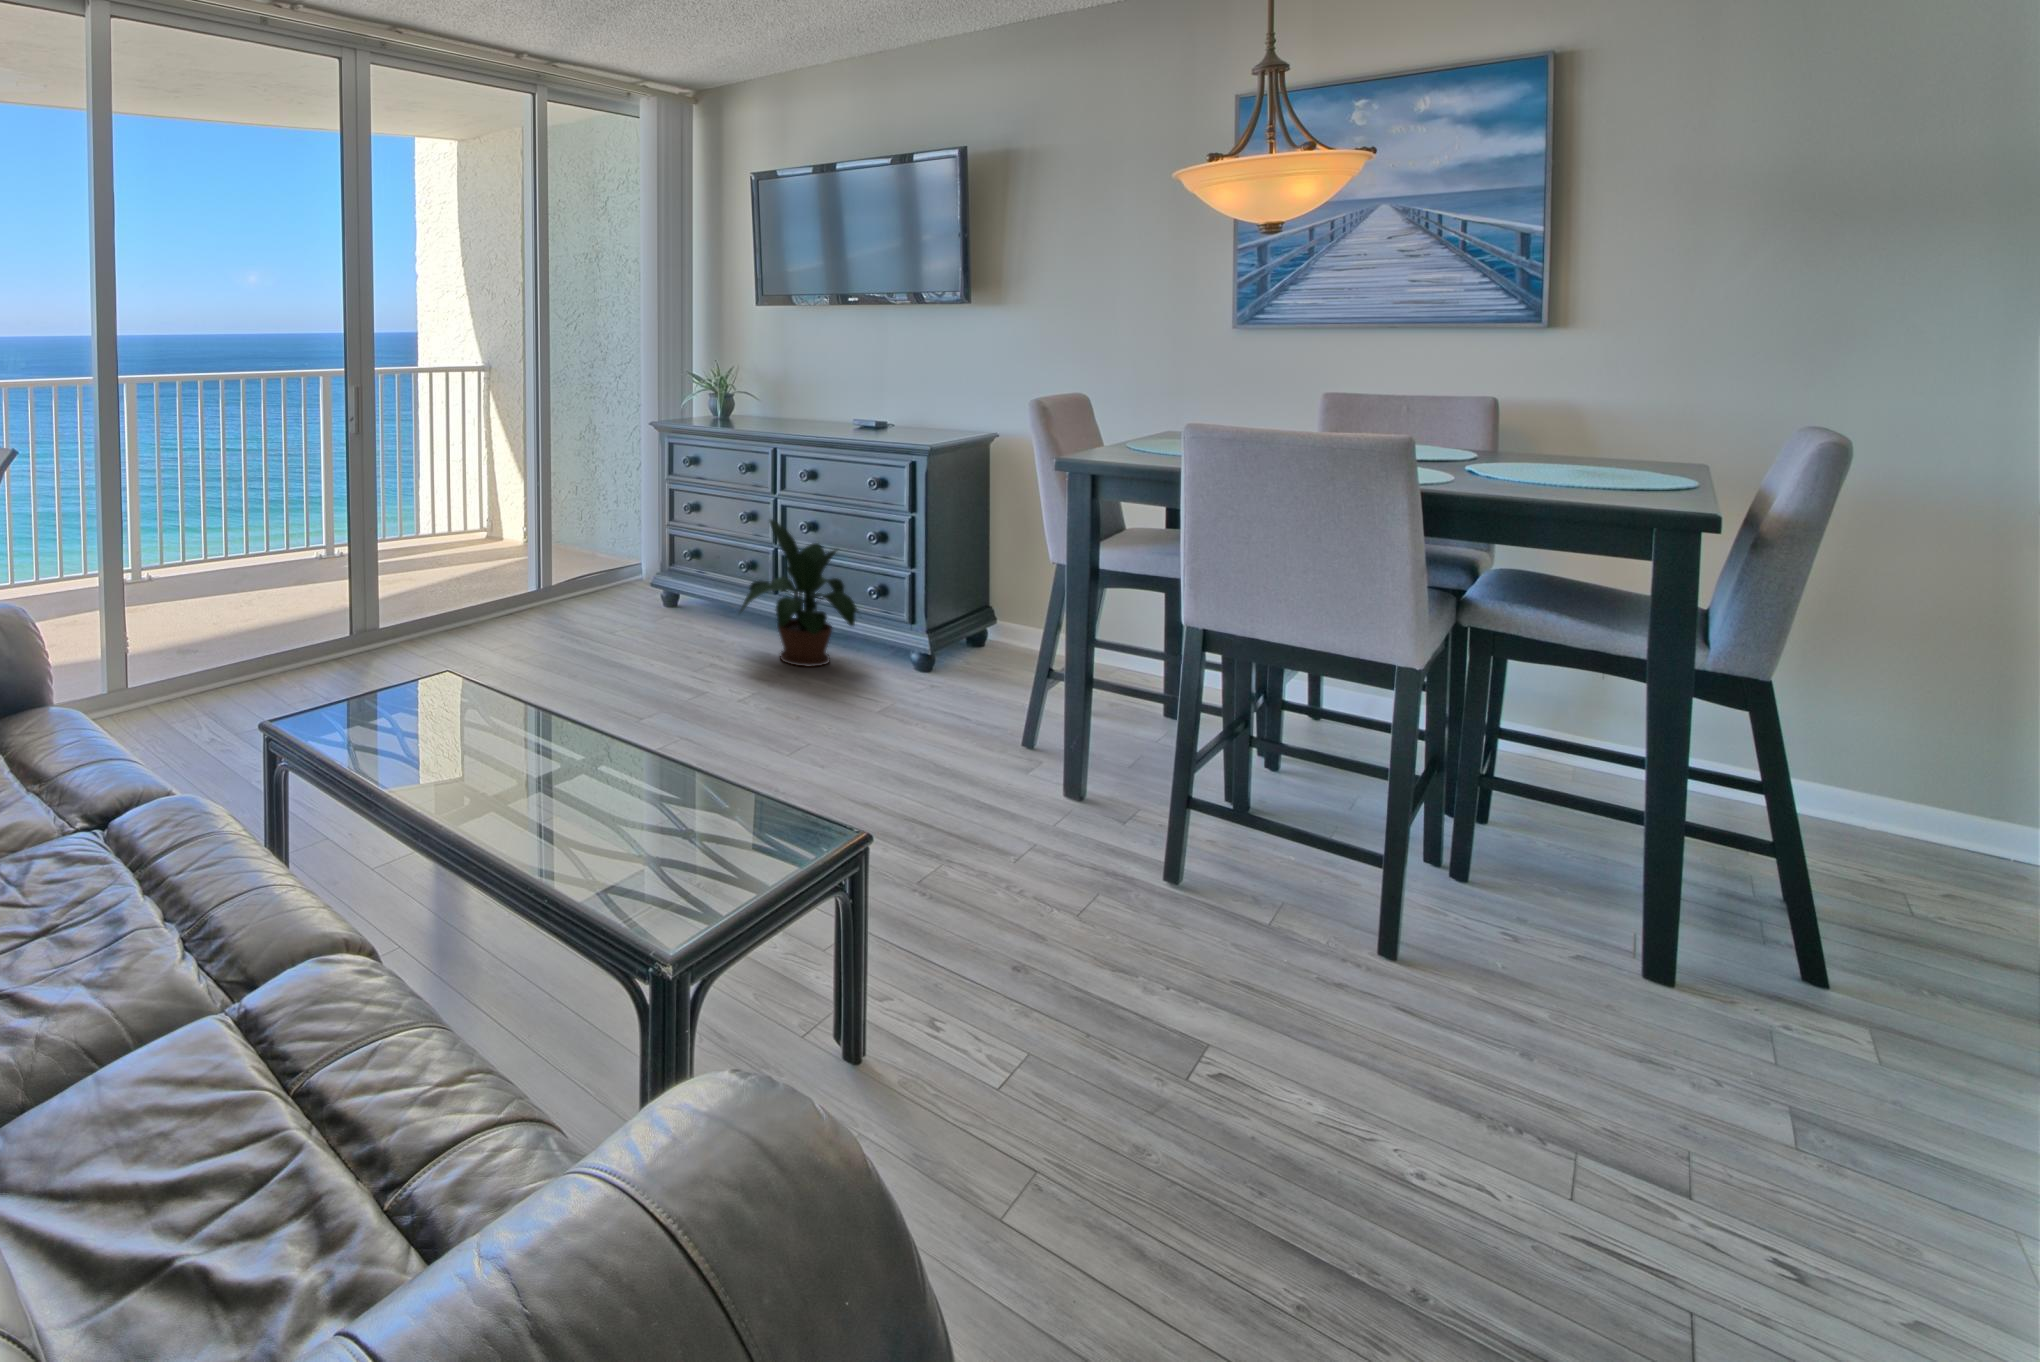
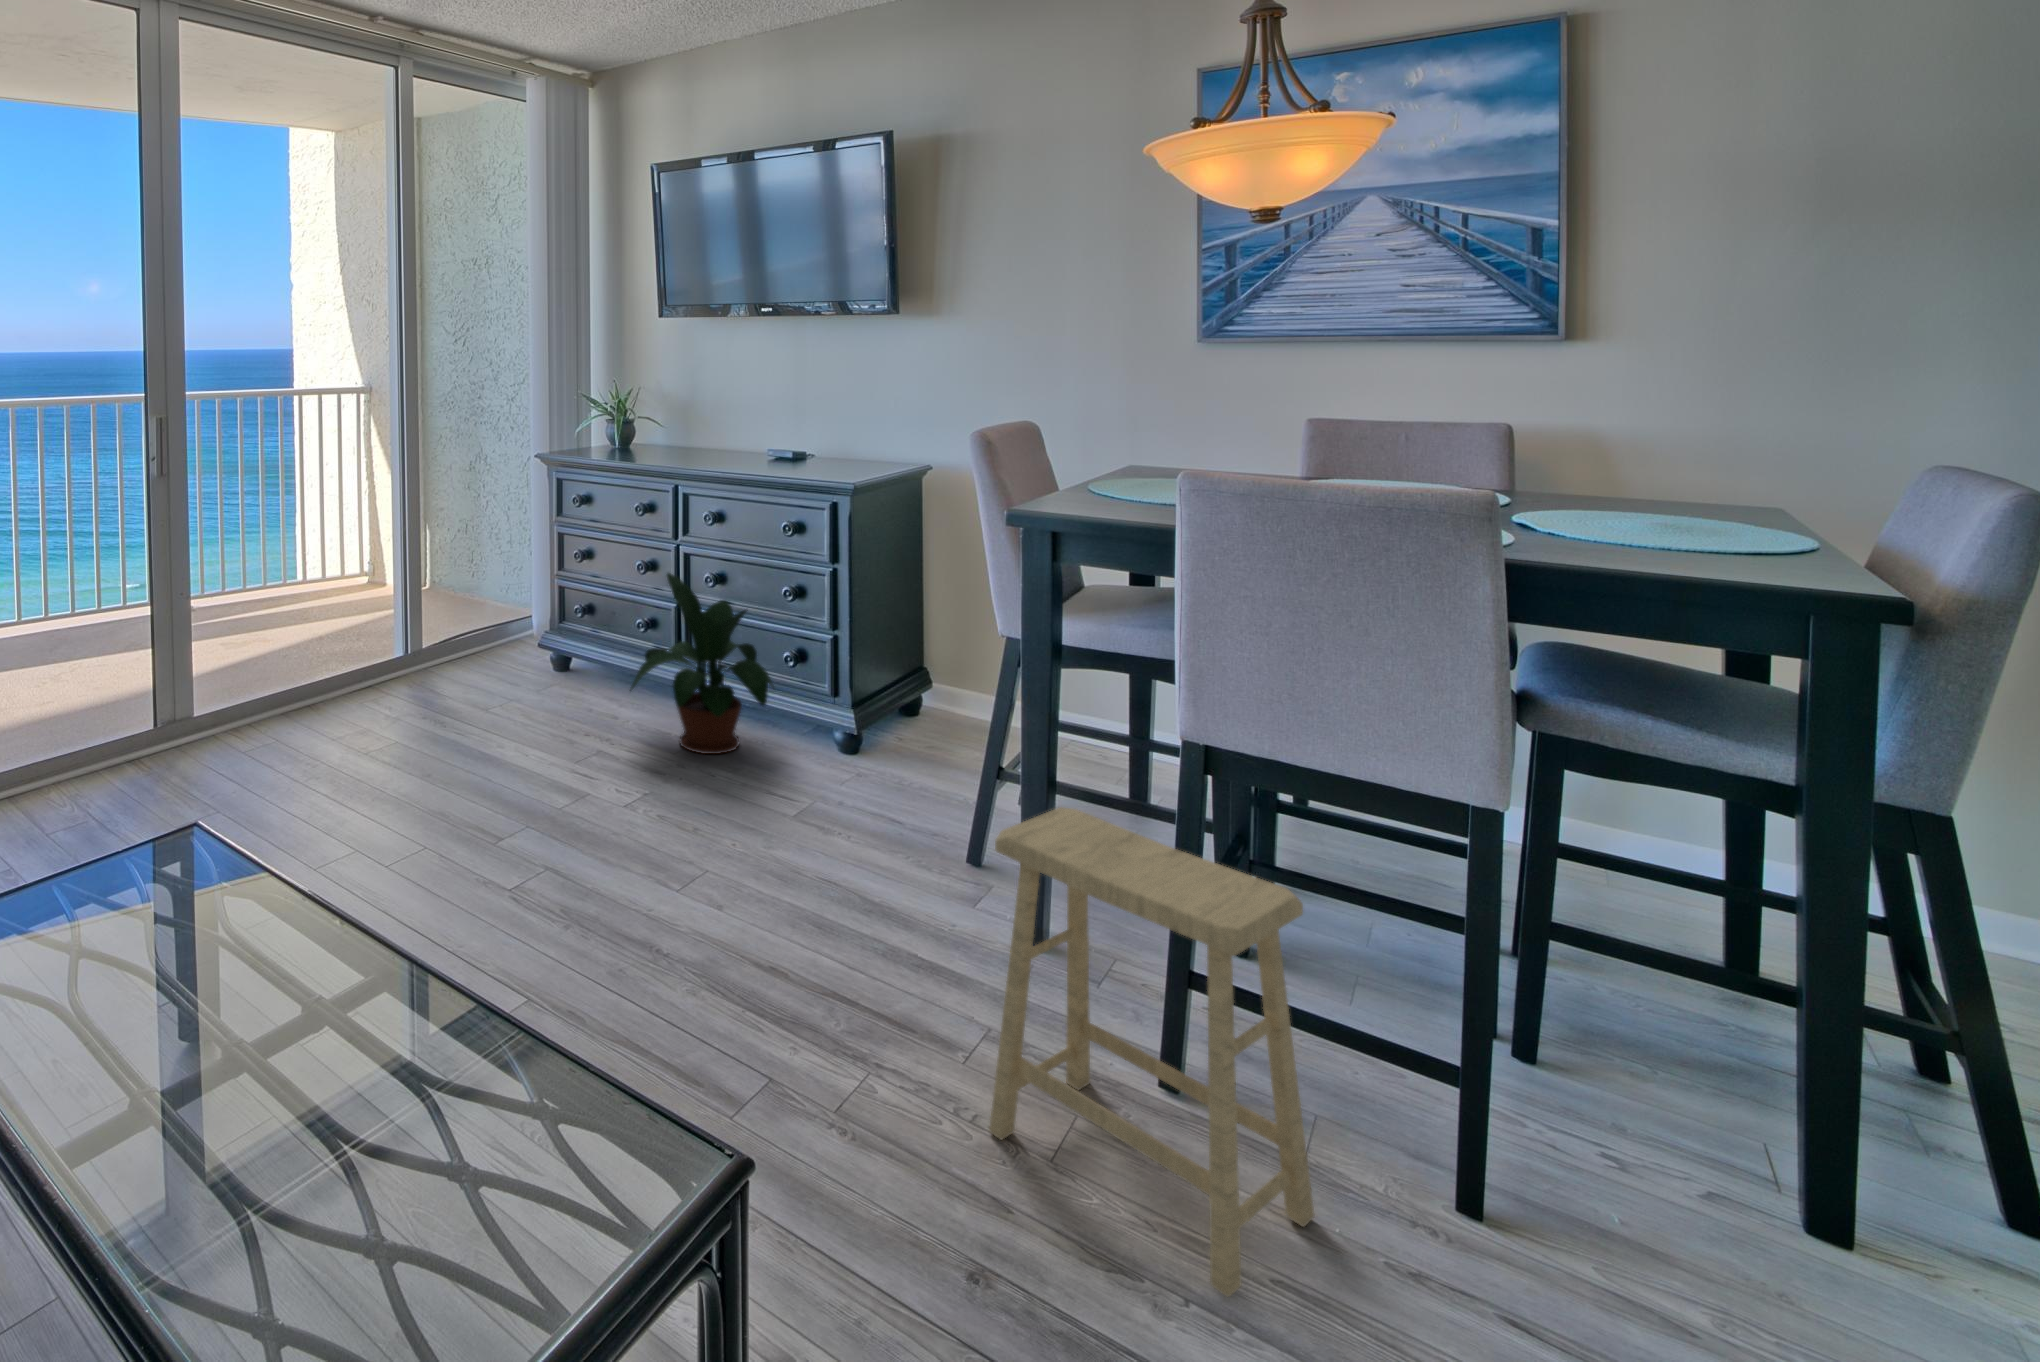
footstool: none [1035,676,1273,990] -> present [989,807,1314,1297]

